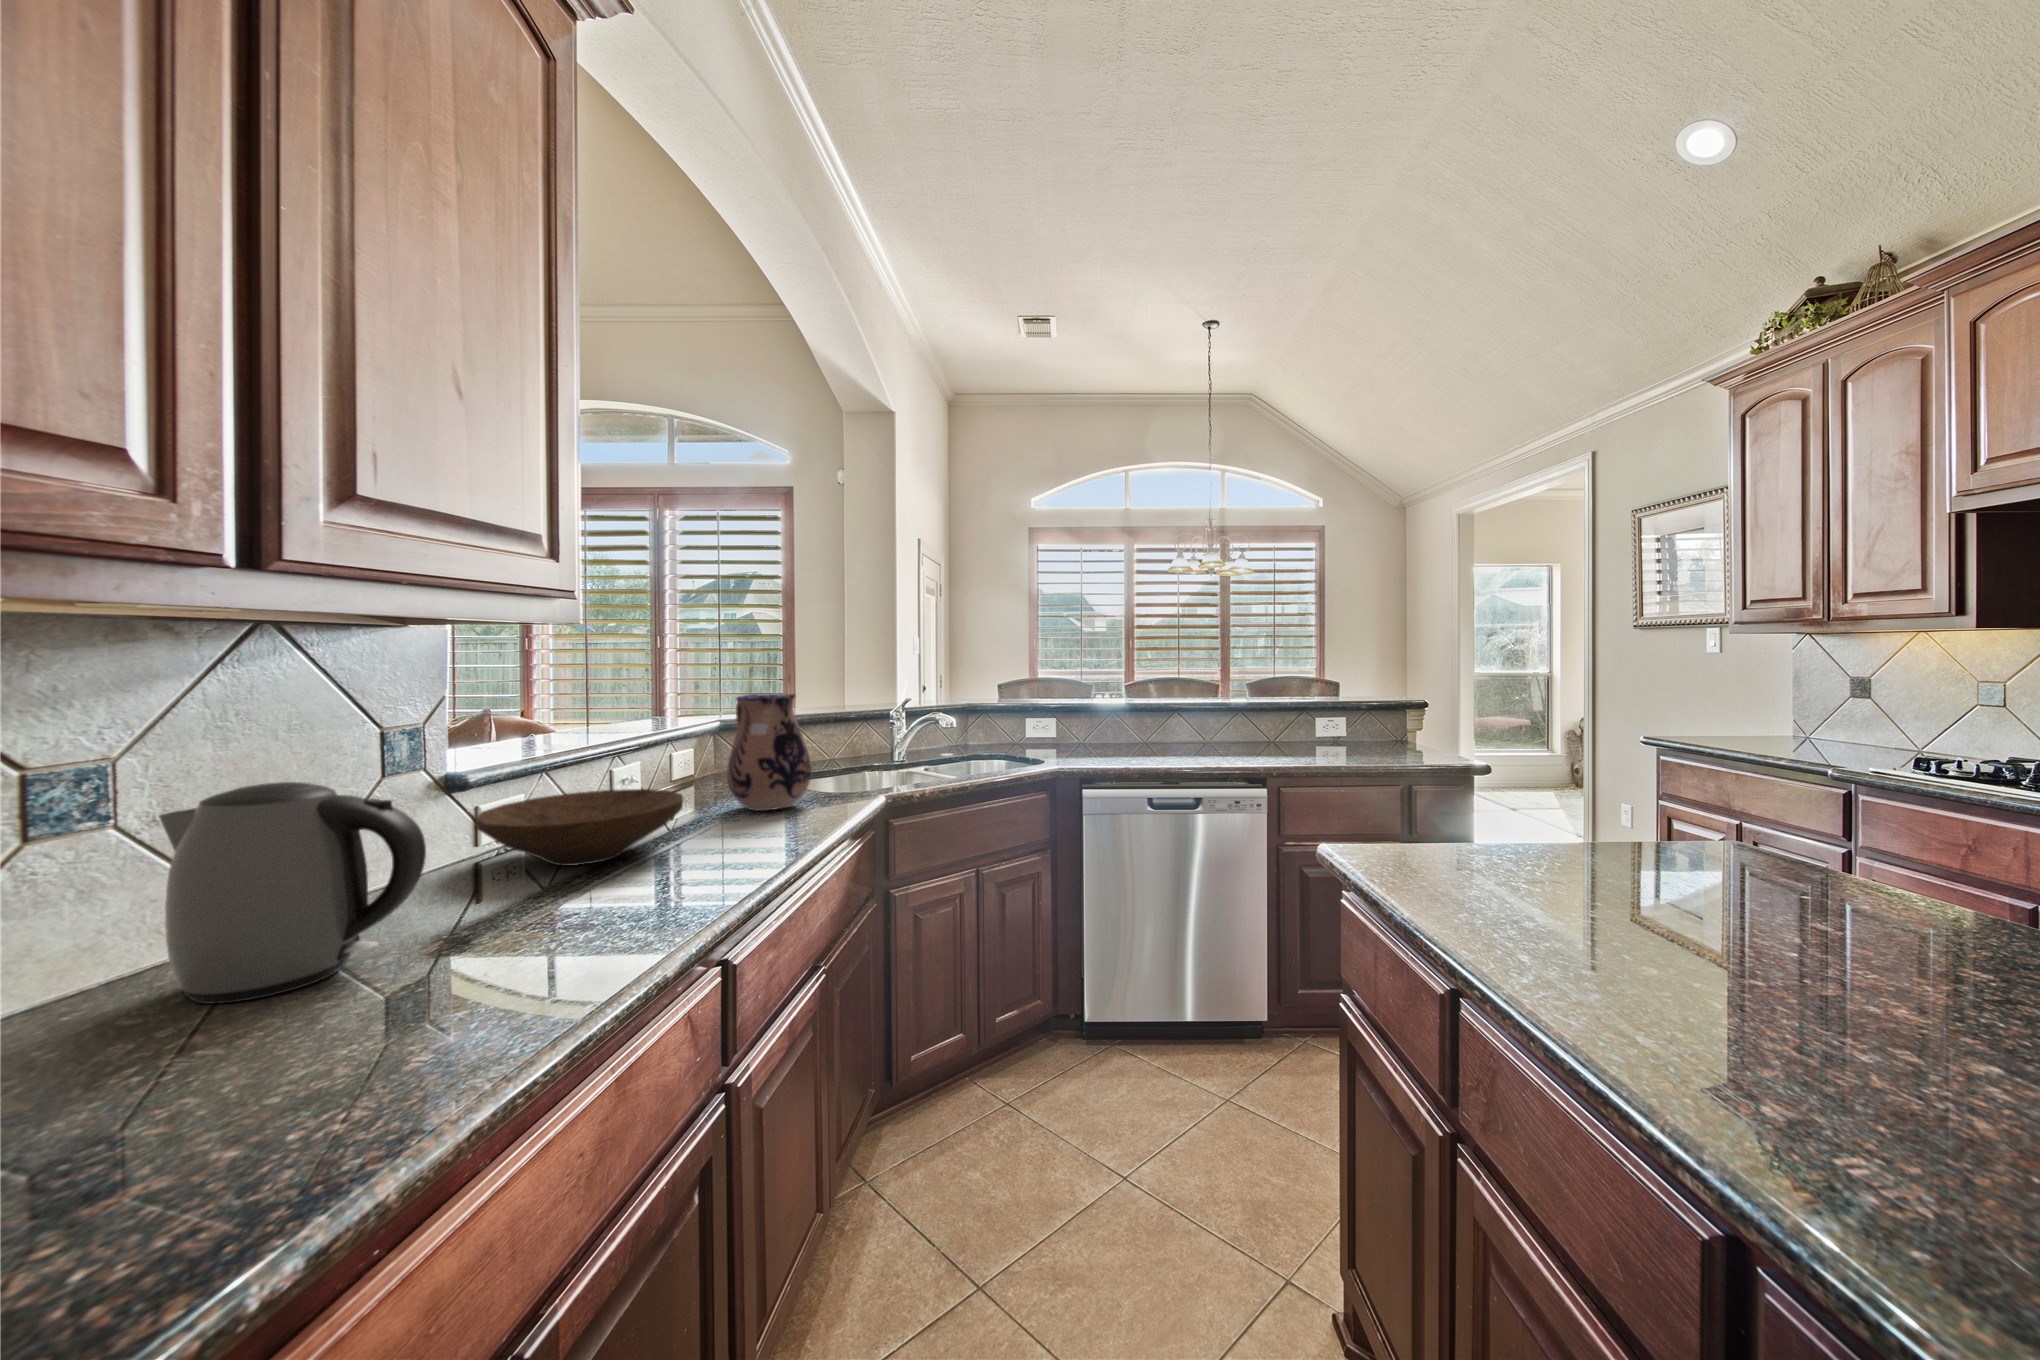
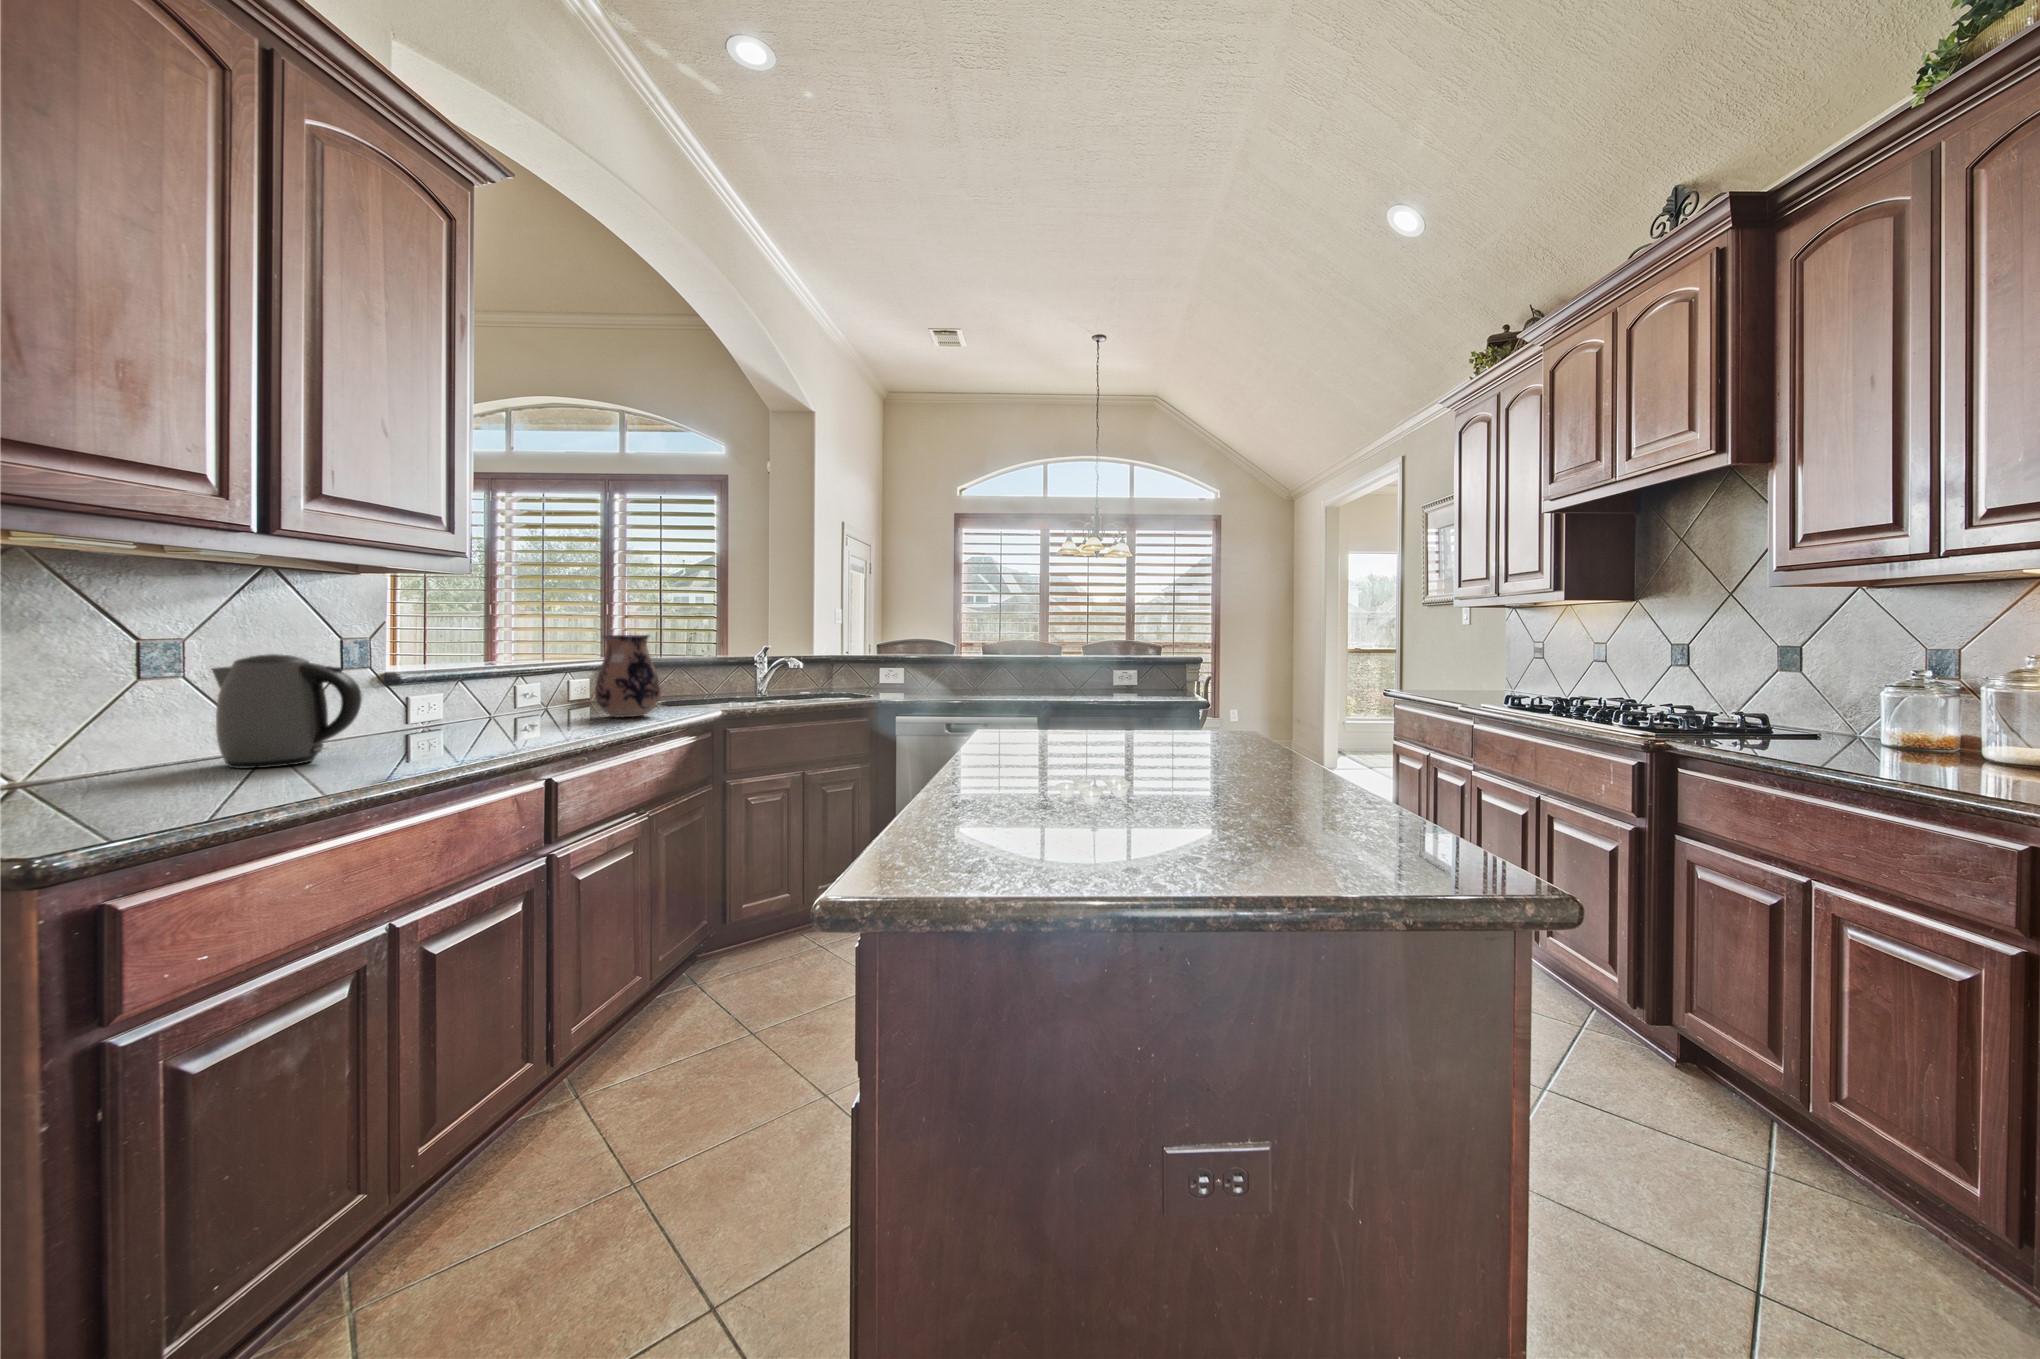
wooden bowl: present [475,789,684,866] -> none [401,693,549,735]

